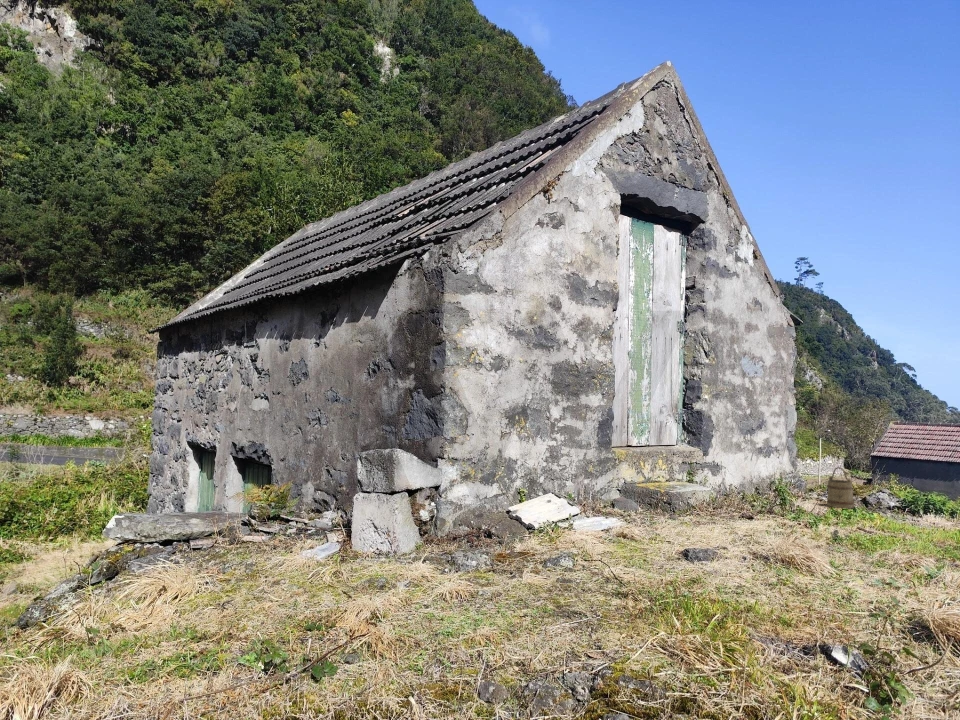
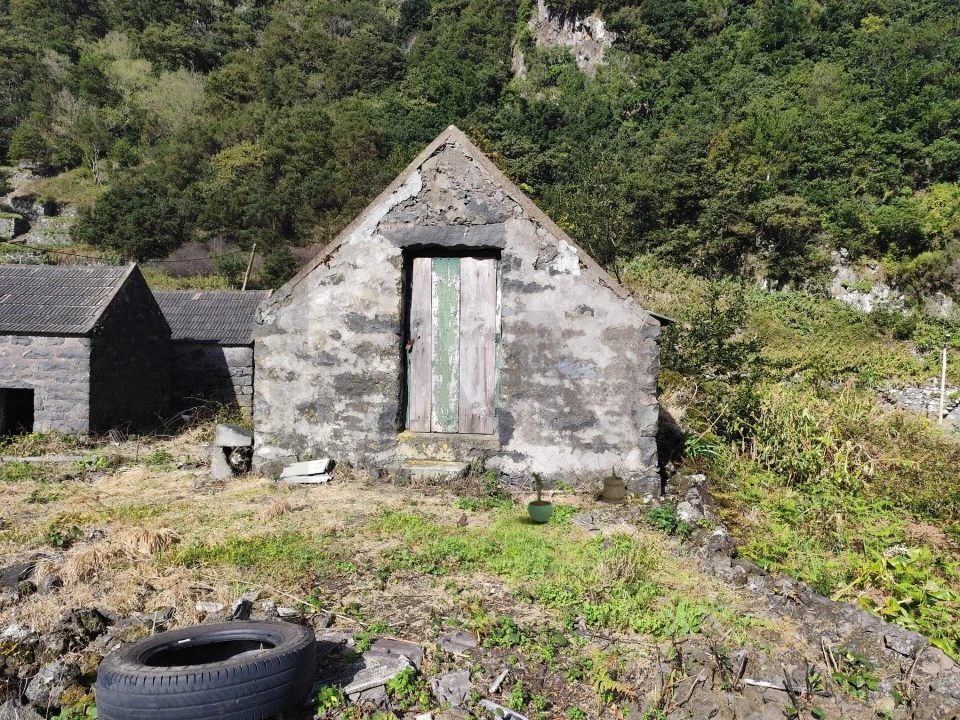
potted plant: none [875,470,920,529] -> present [528,472,553,522]

